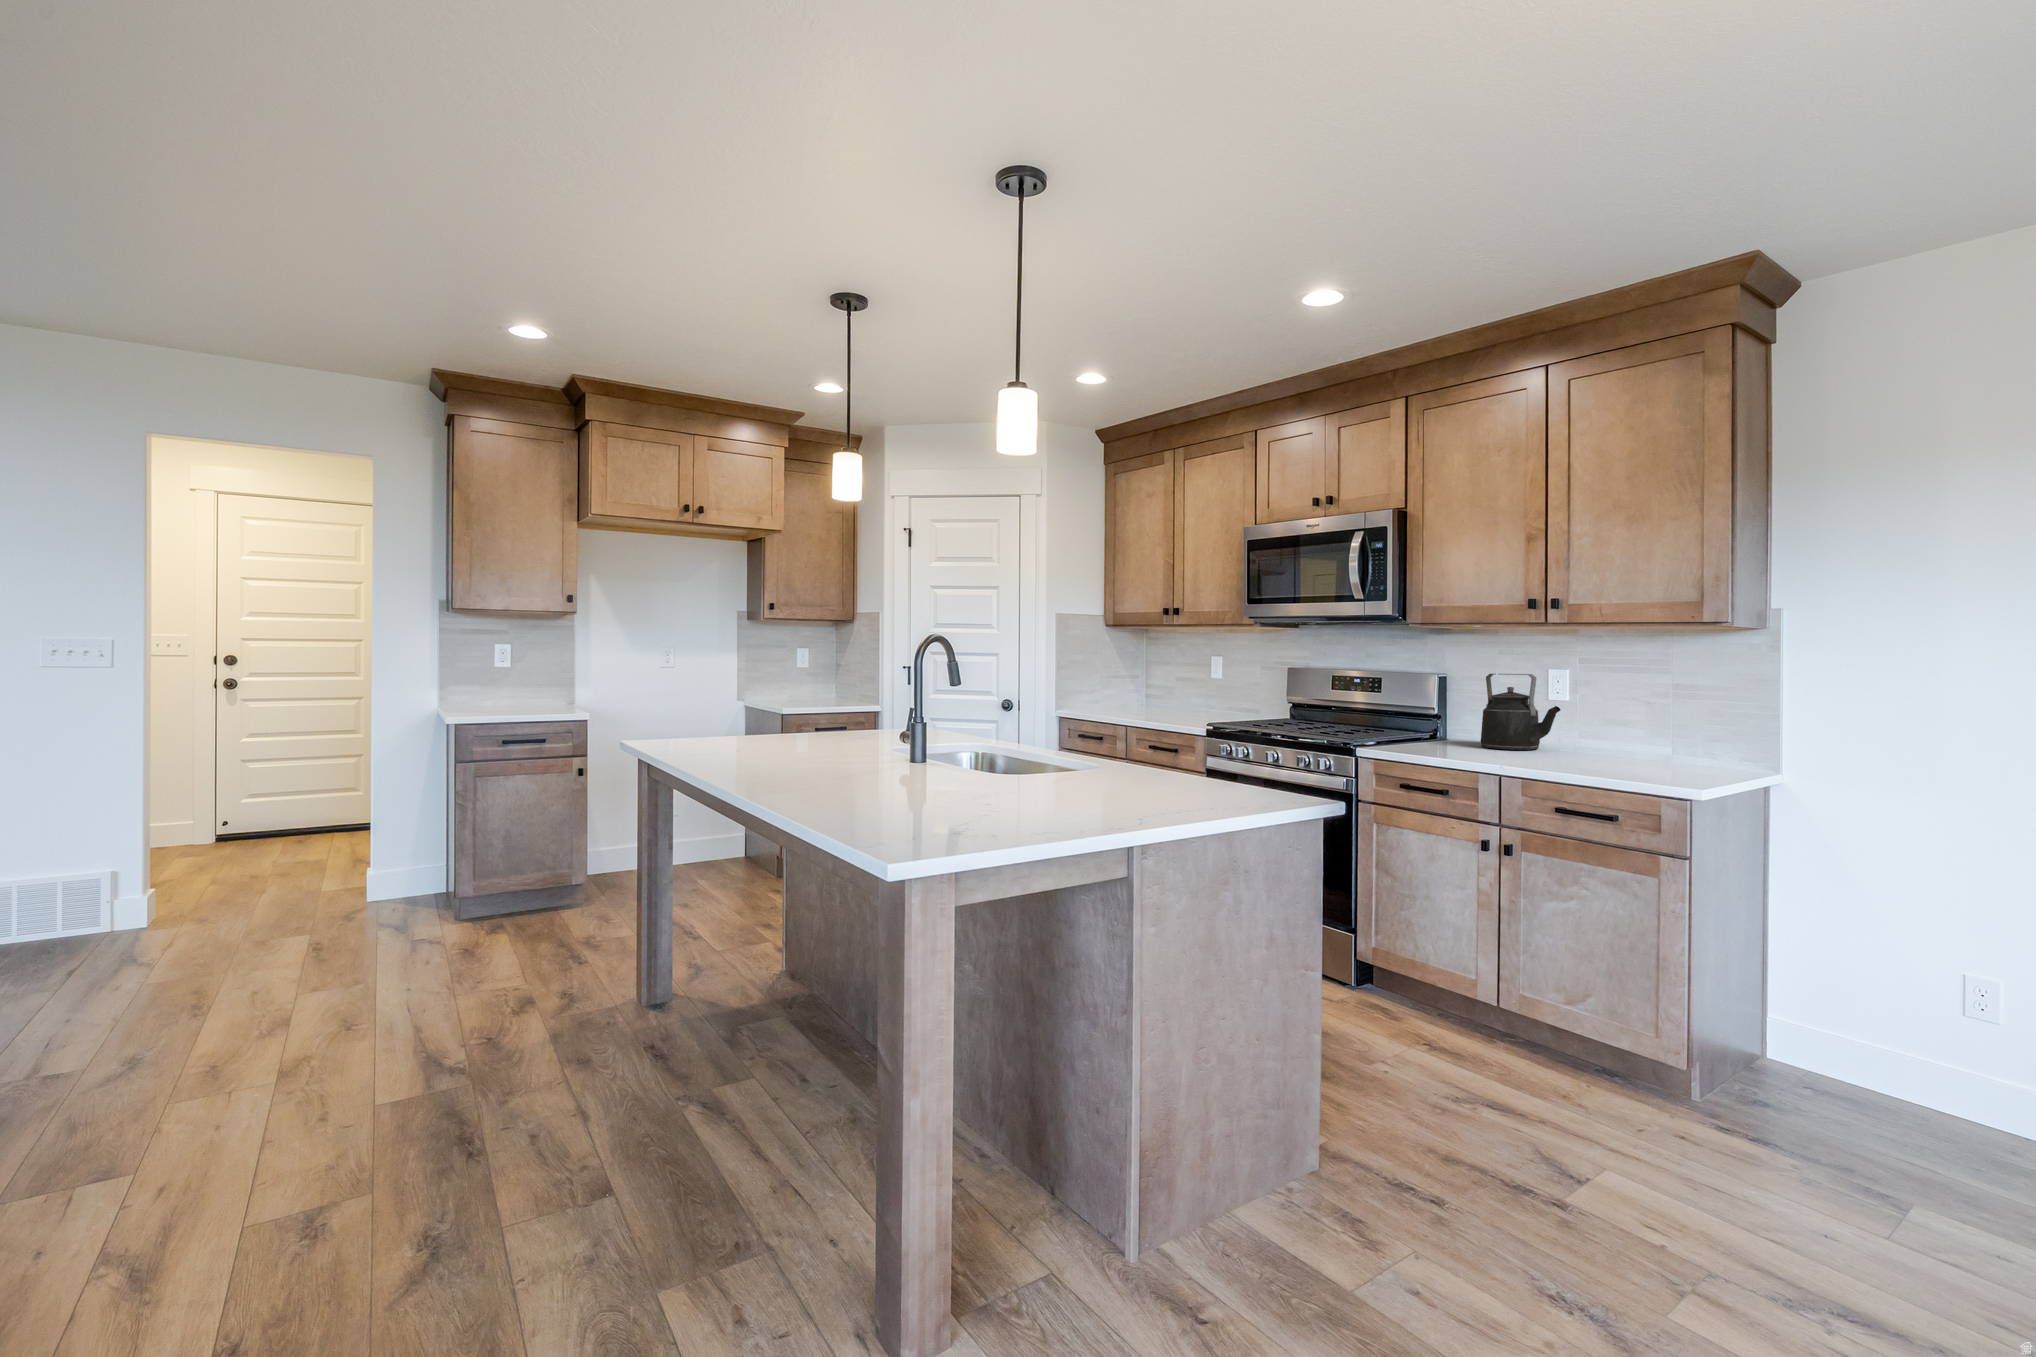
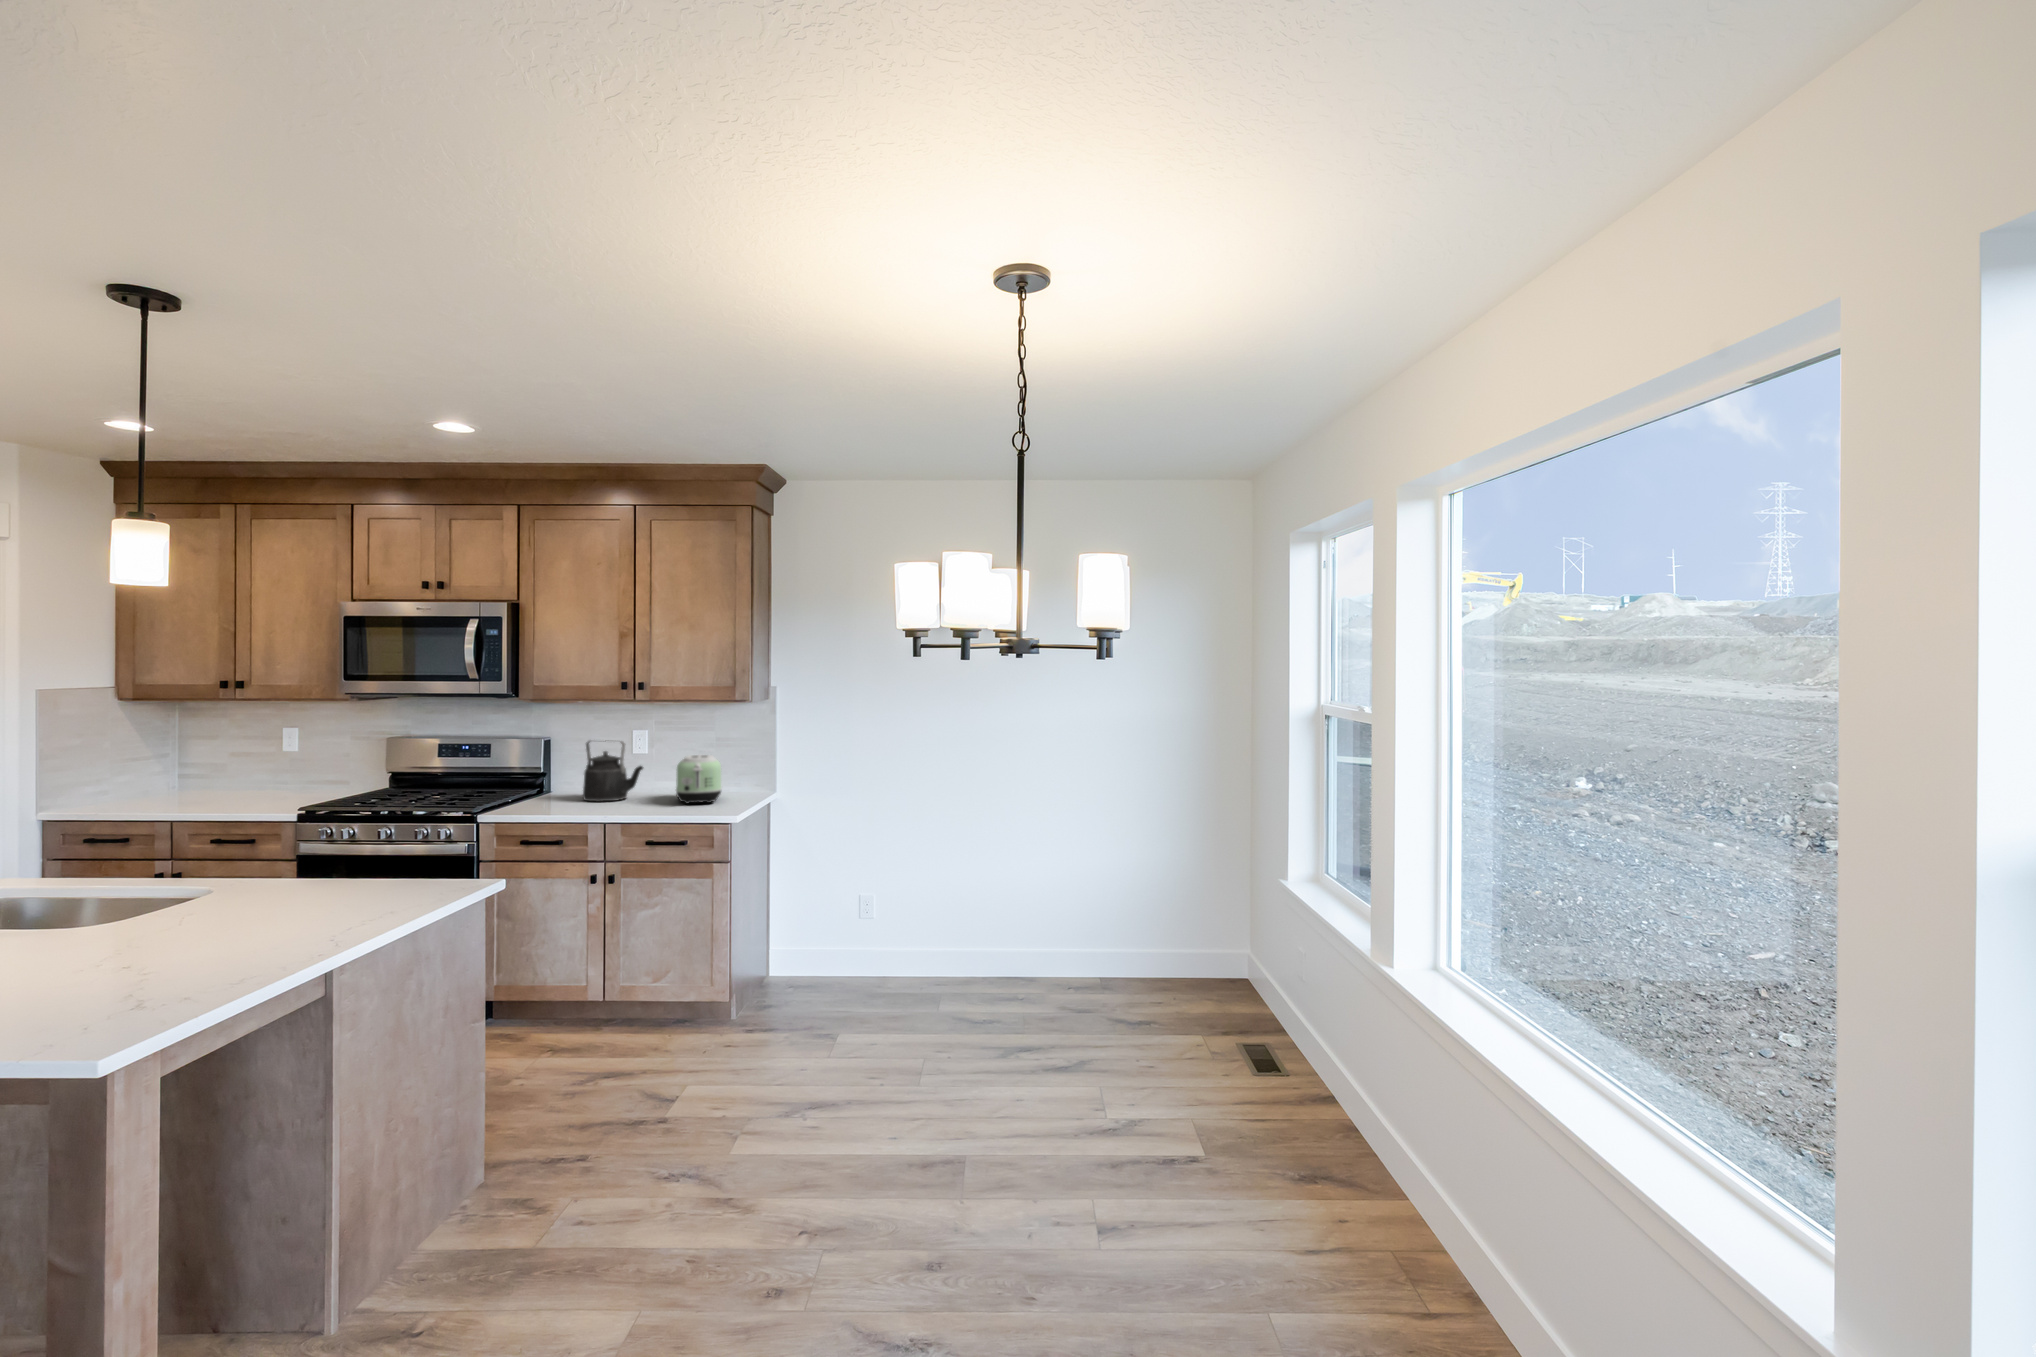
toaster: none [1606,697,1678,762] -> present [676,755,722,804]

